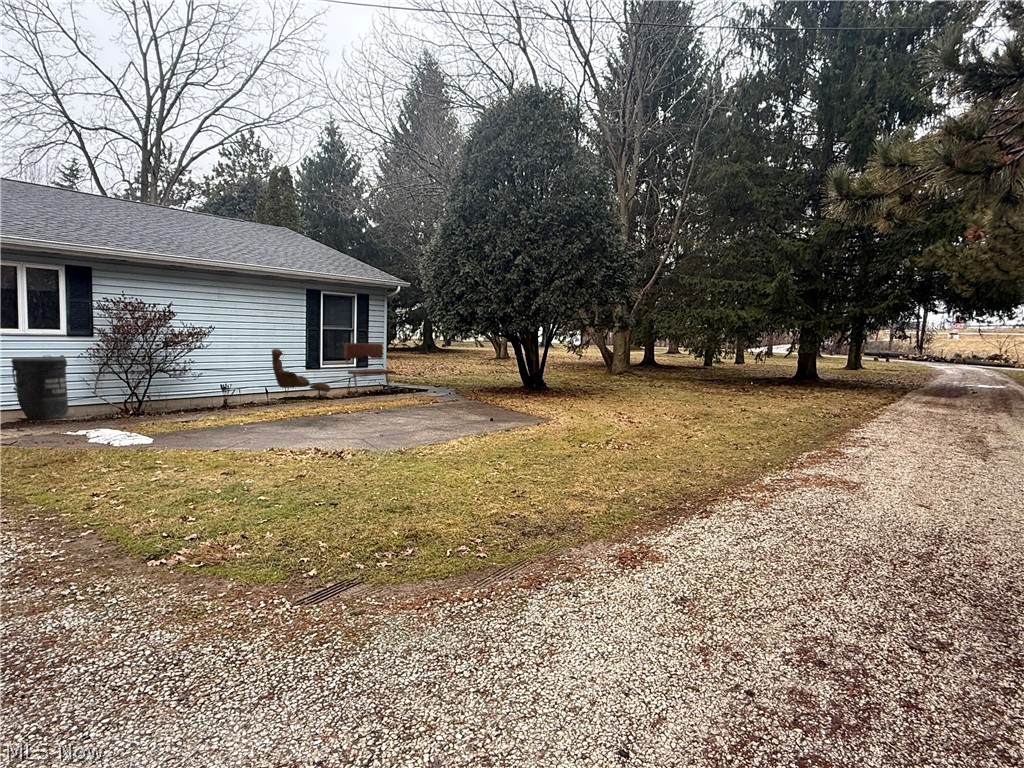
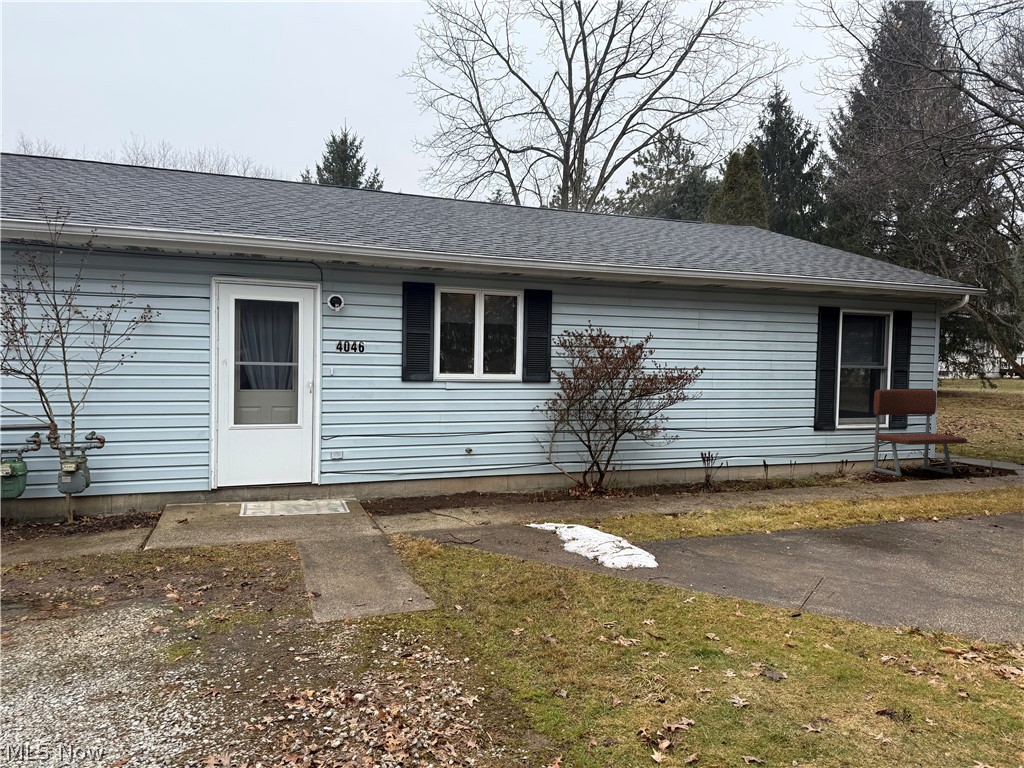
lounge chair: present [272,349,331,400] -> none [771,399,863,485]
trash can: present [12,355,68,420] -> none [466,409,524,500]

